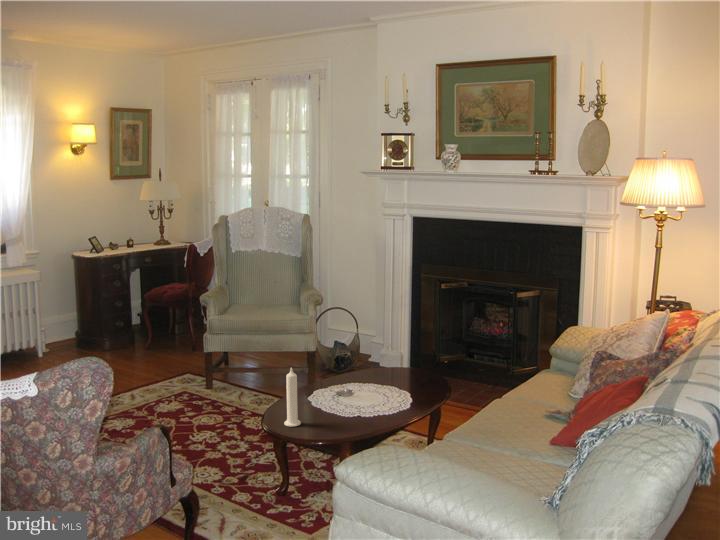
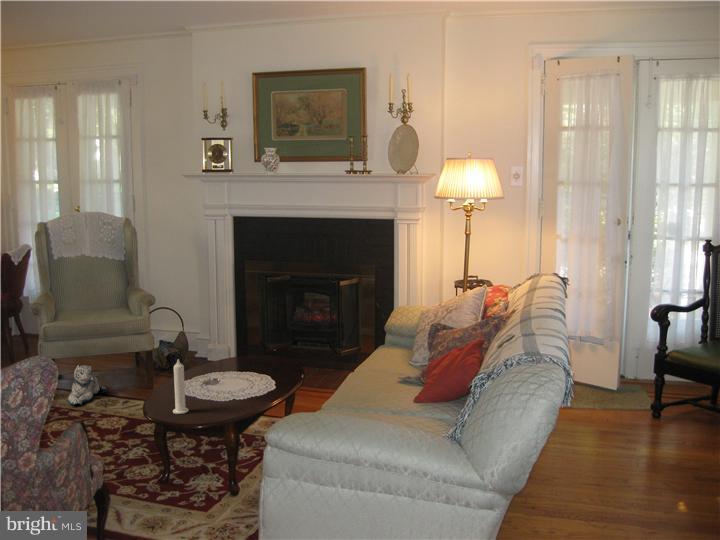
plush toy: none [233,357,273,397] -> present [68,365,107,405]

